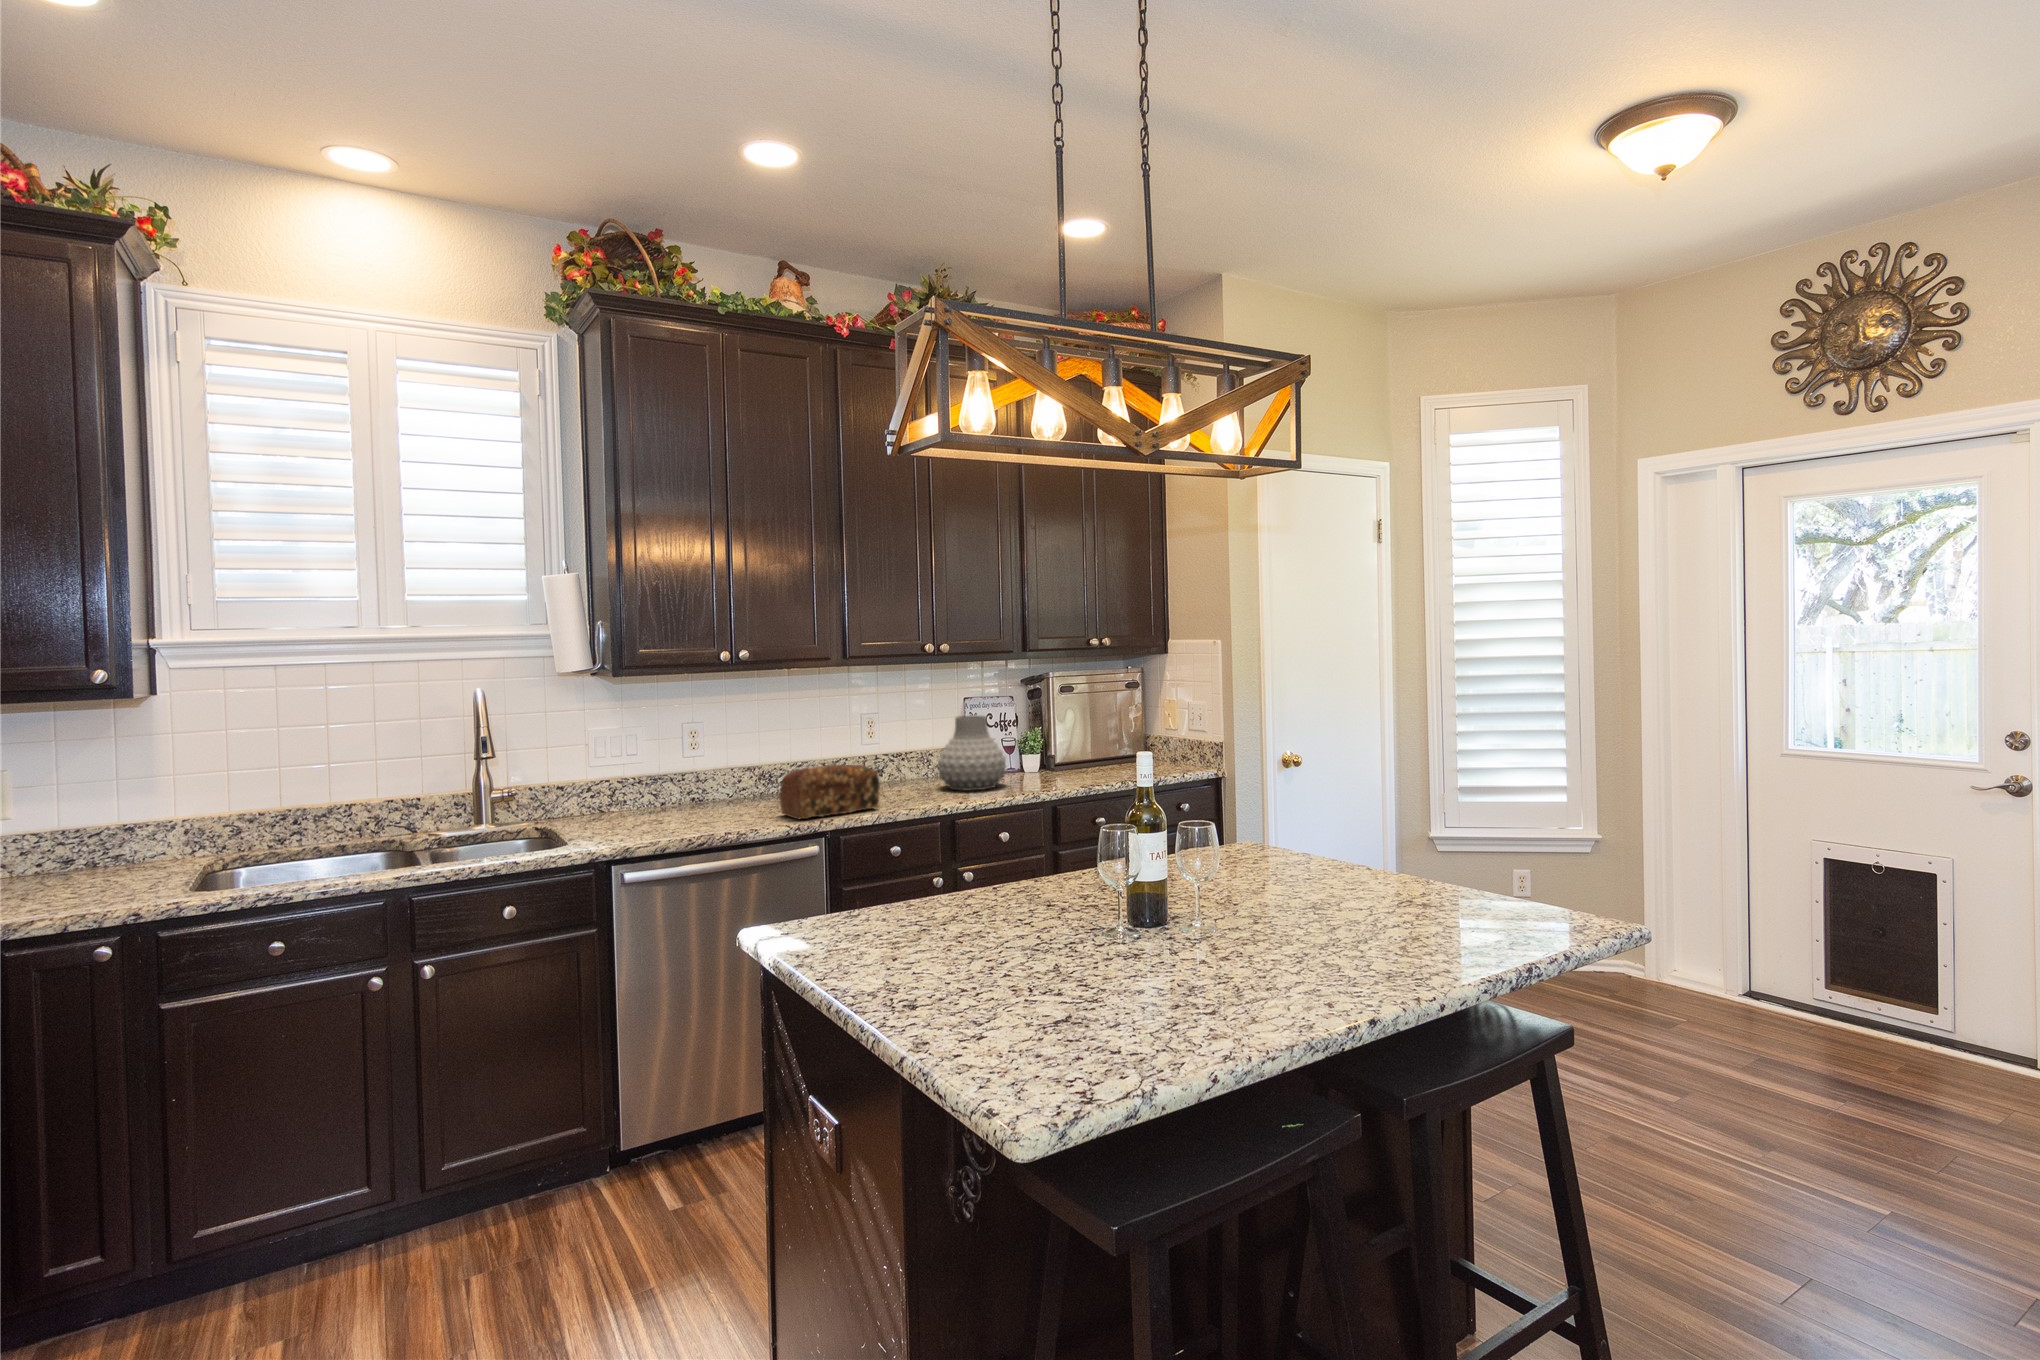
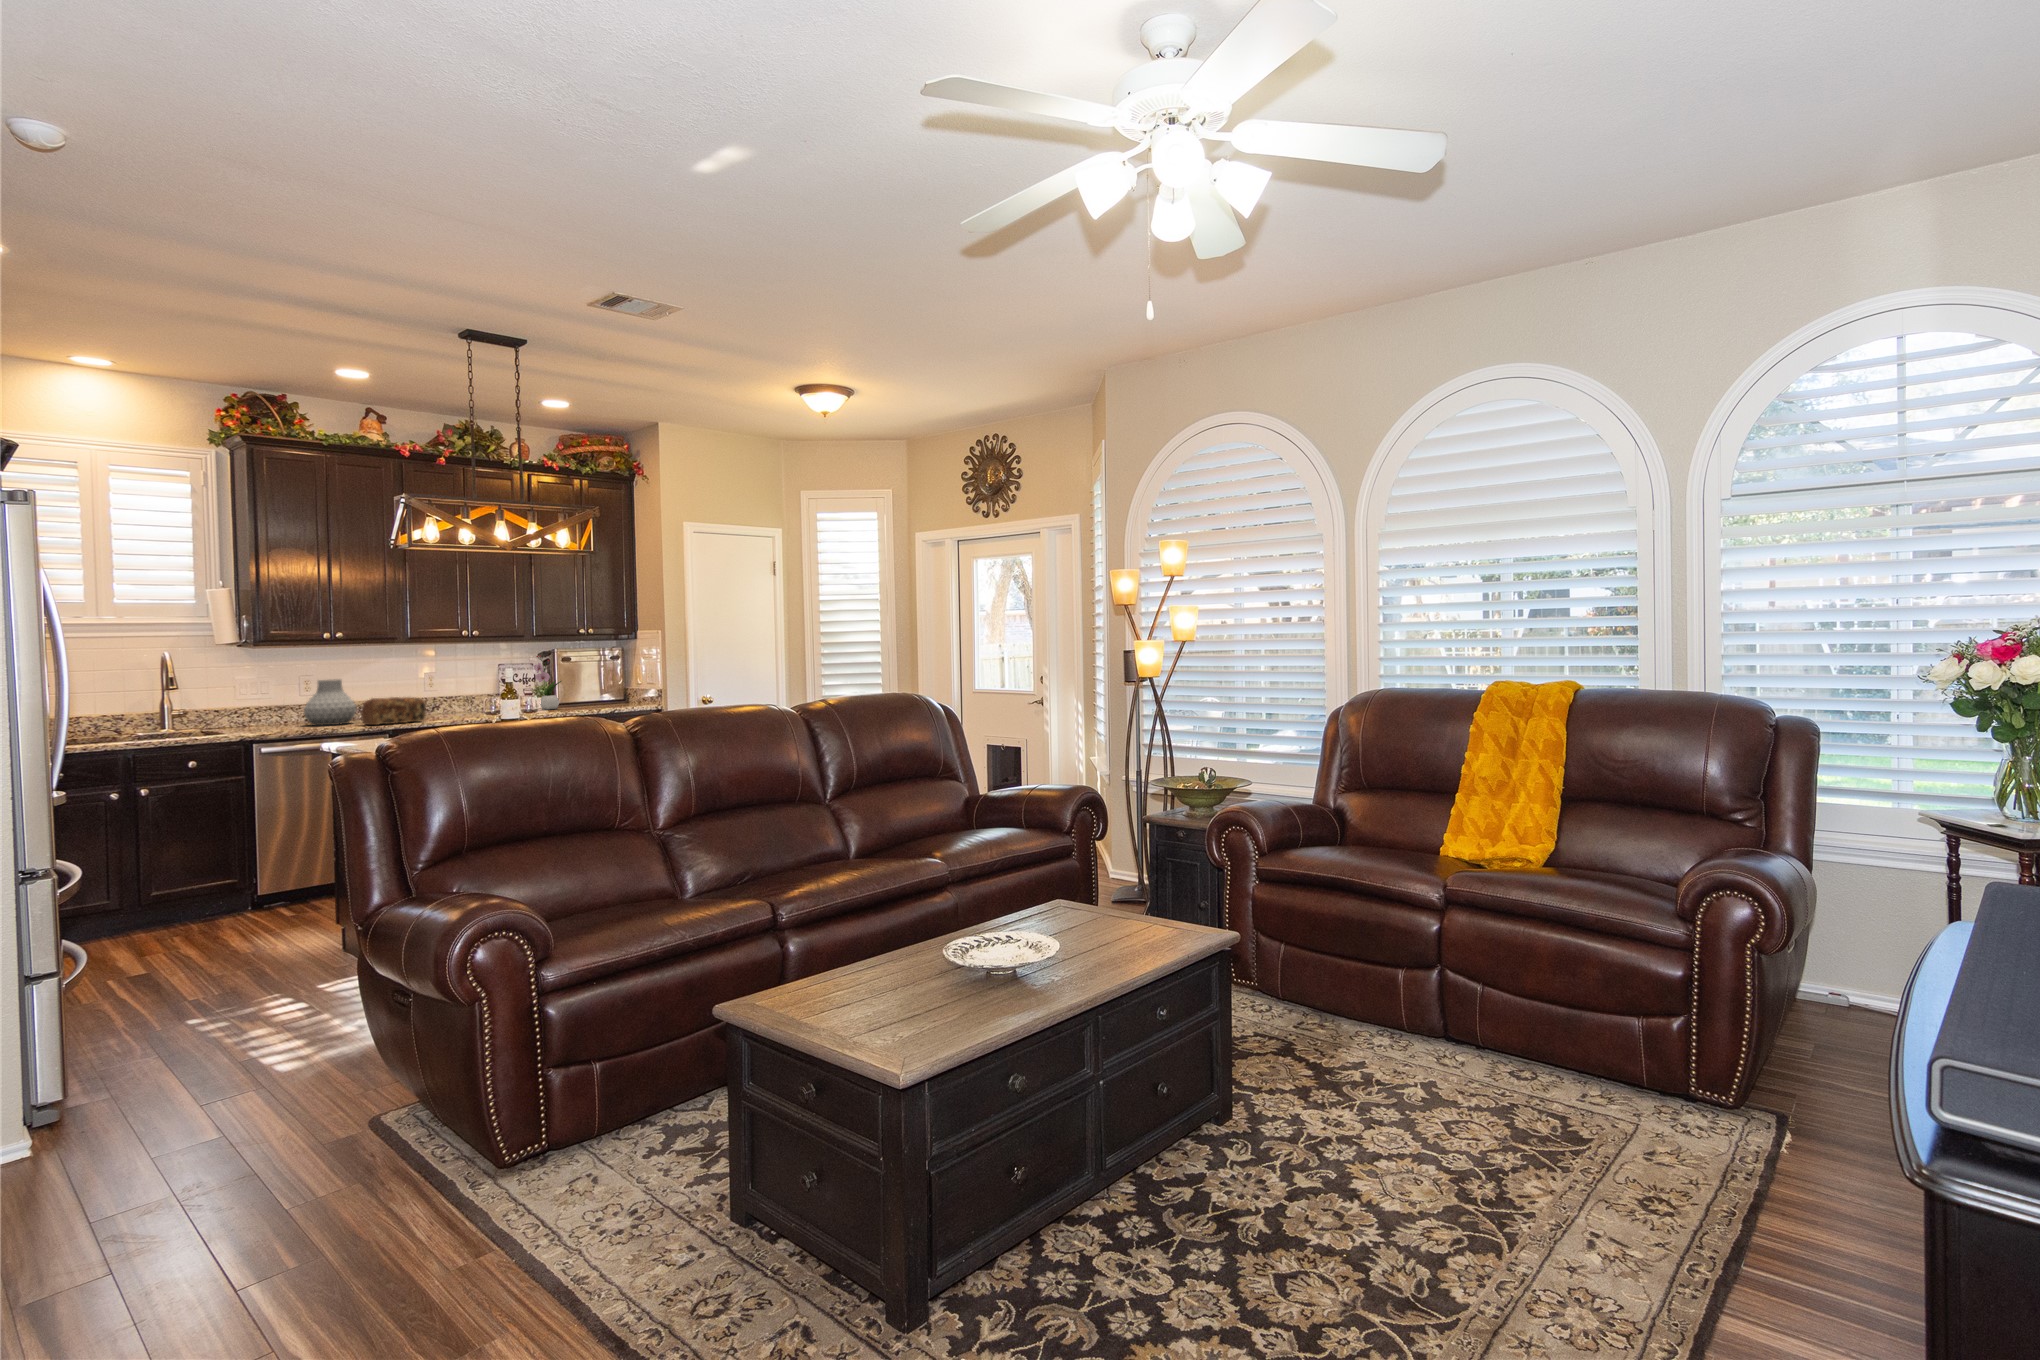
flower arrangement: none [1022,683,1064,775] -> present [534,656,561,710]
vase: present [937,716,1006,791] -> present [303,679,357,725]

